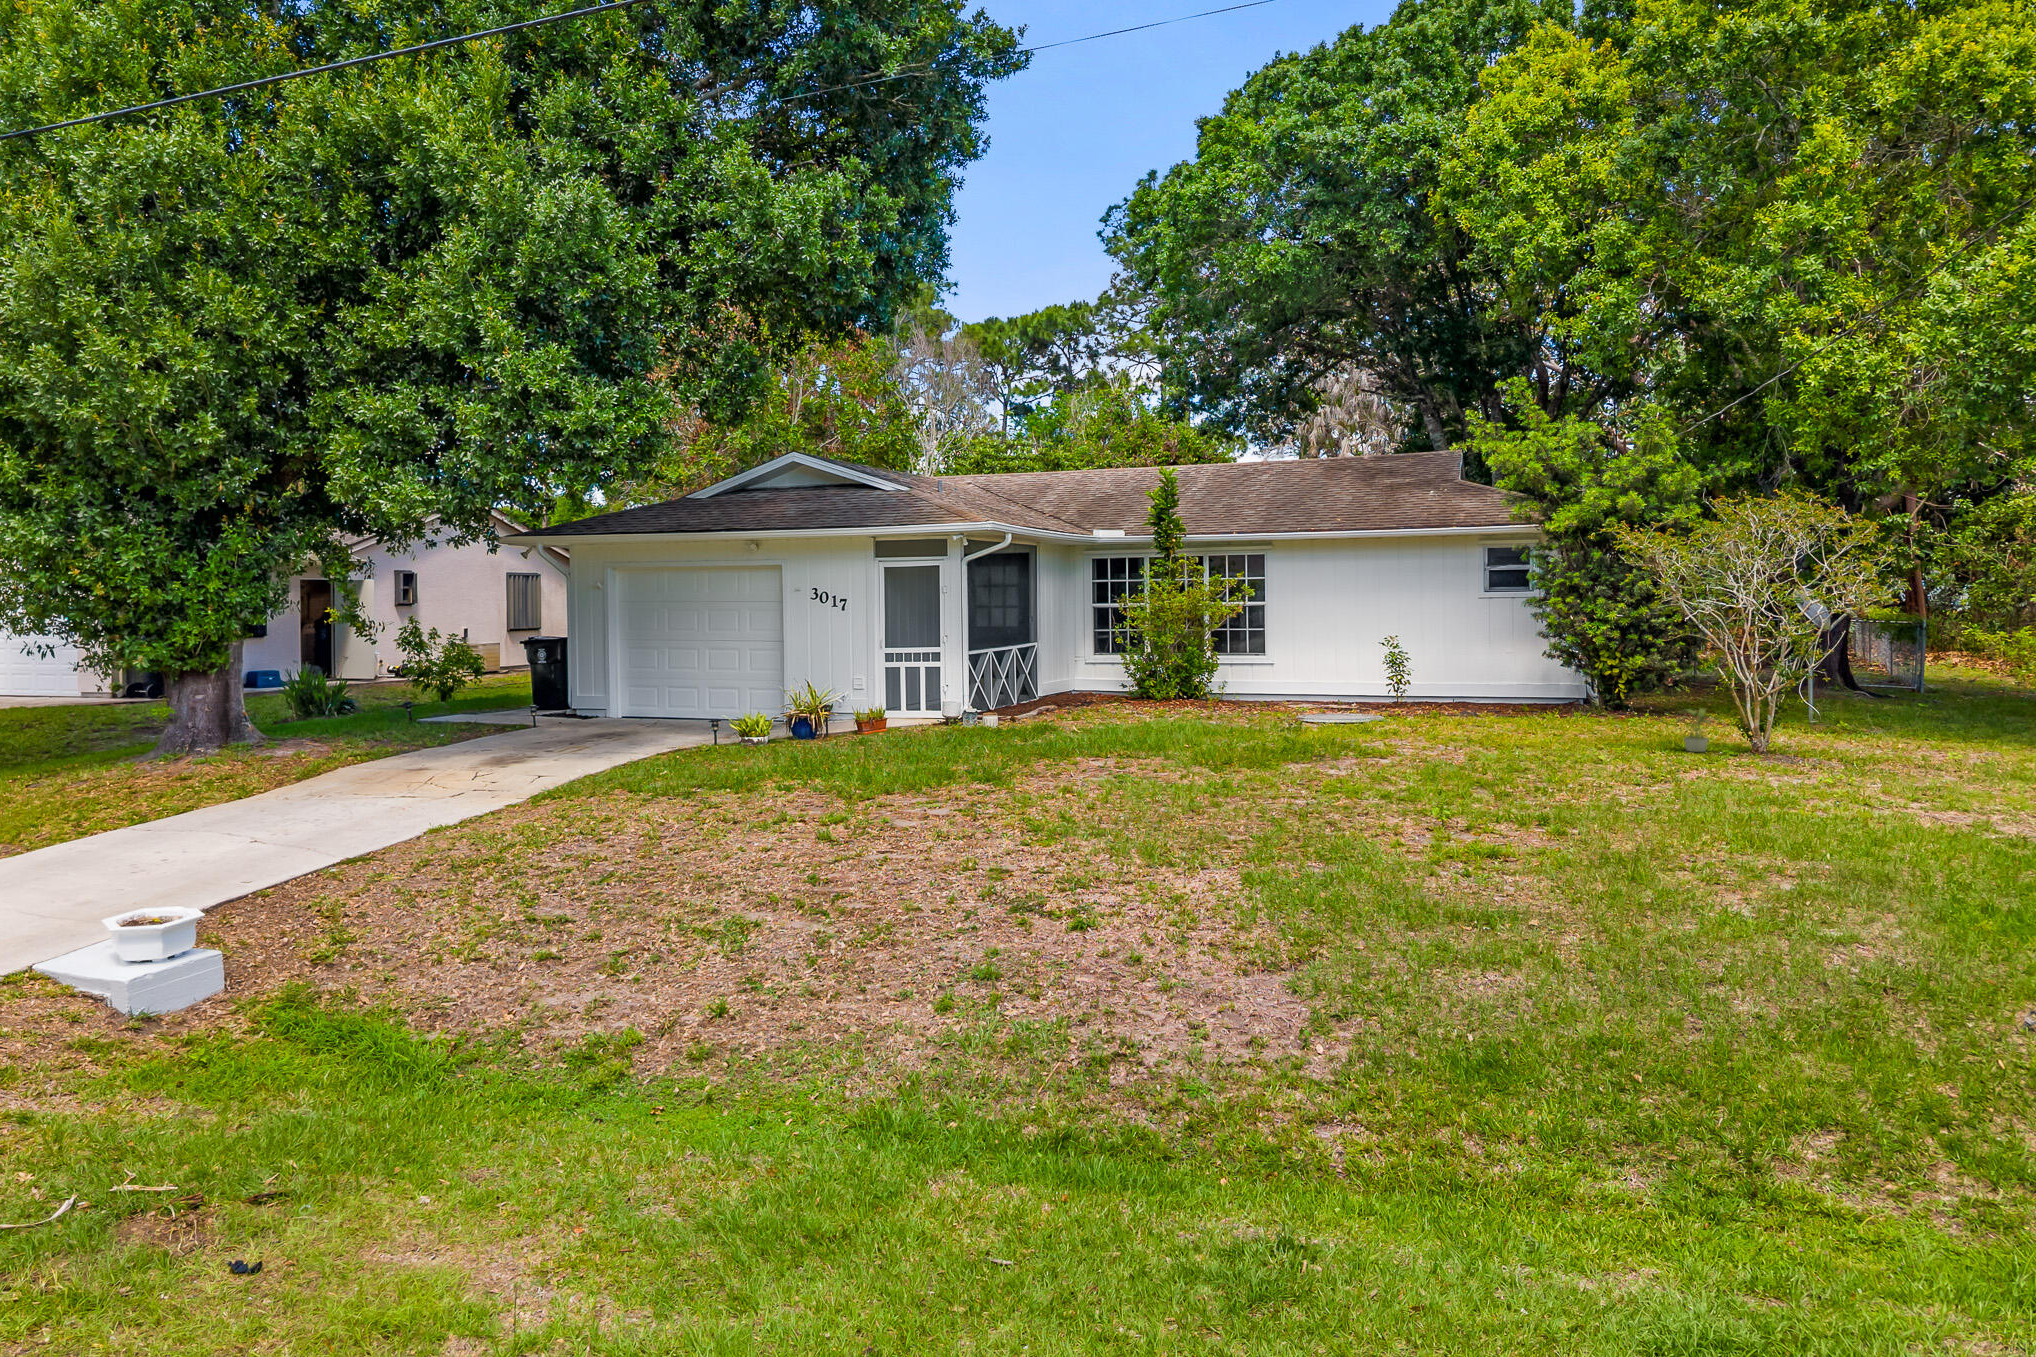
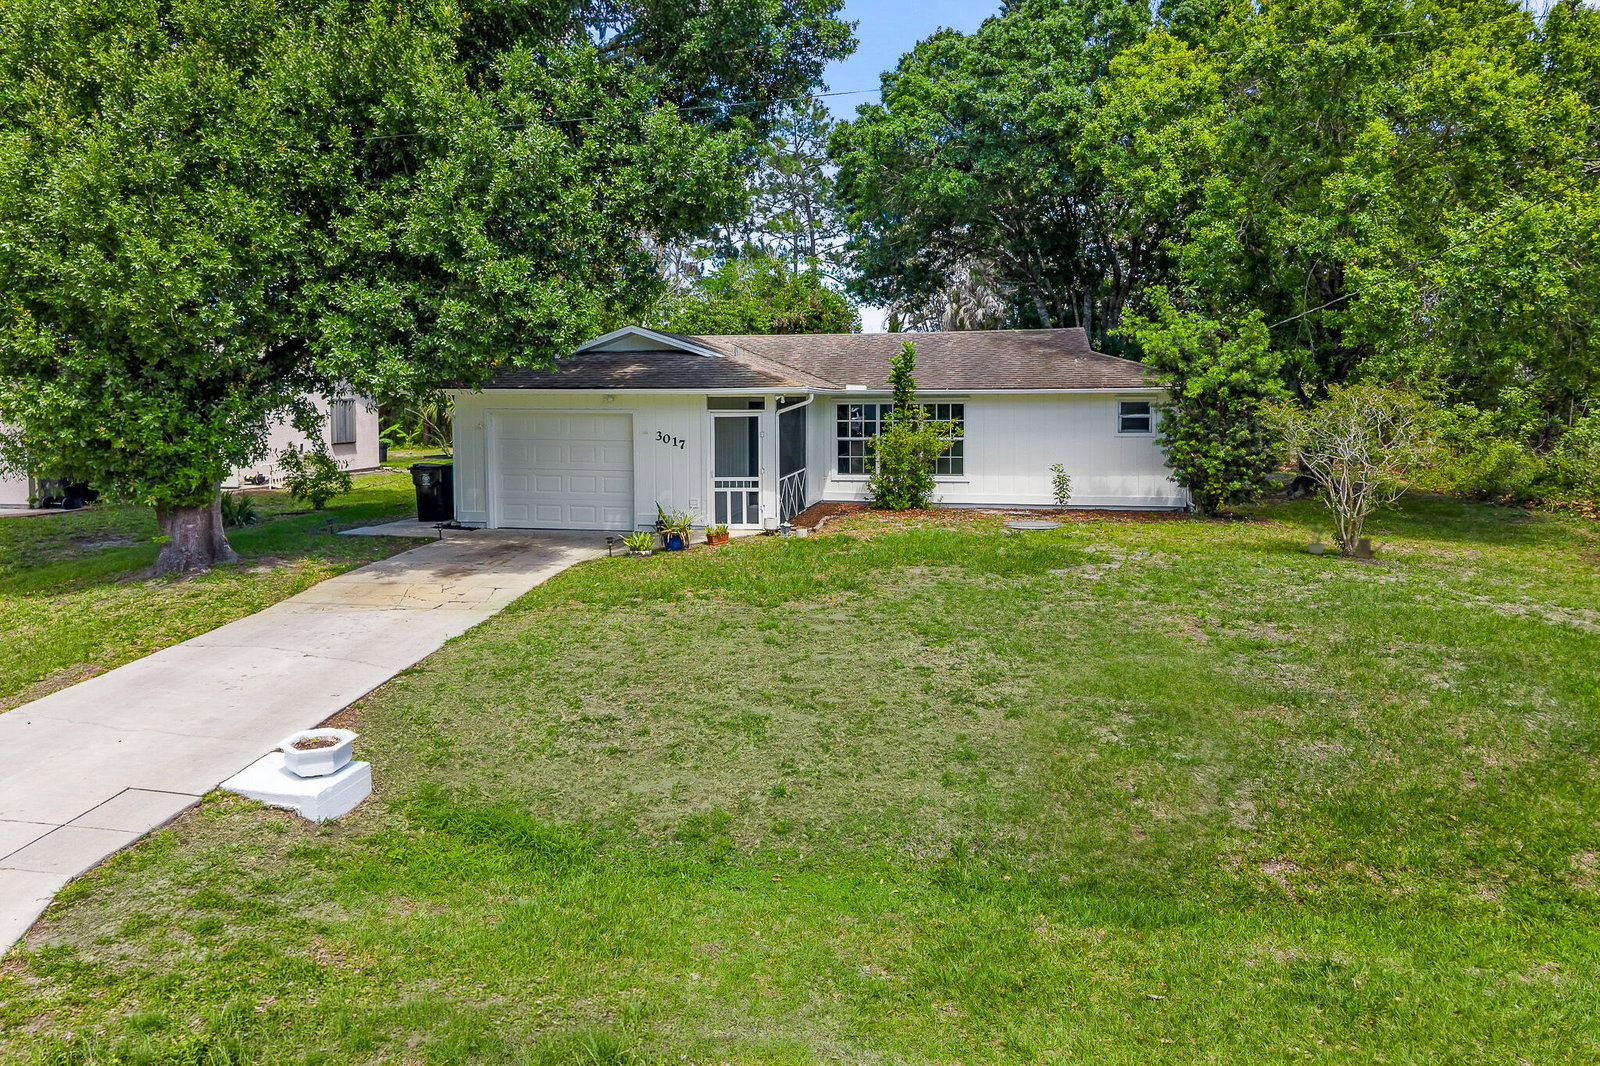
watering can: none [1744,728,1797,758] -> present [1351,538,1385,558]

